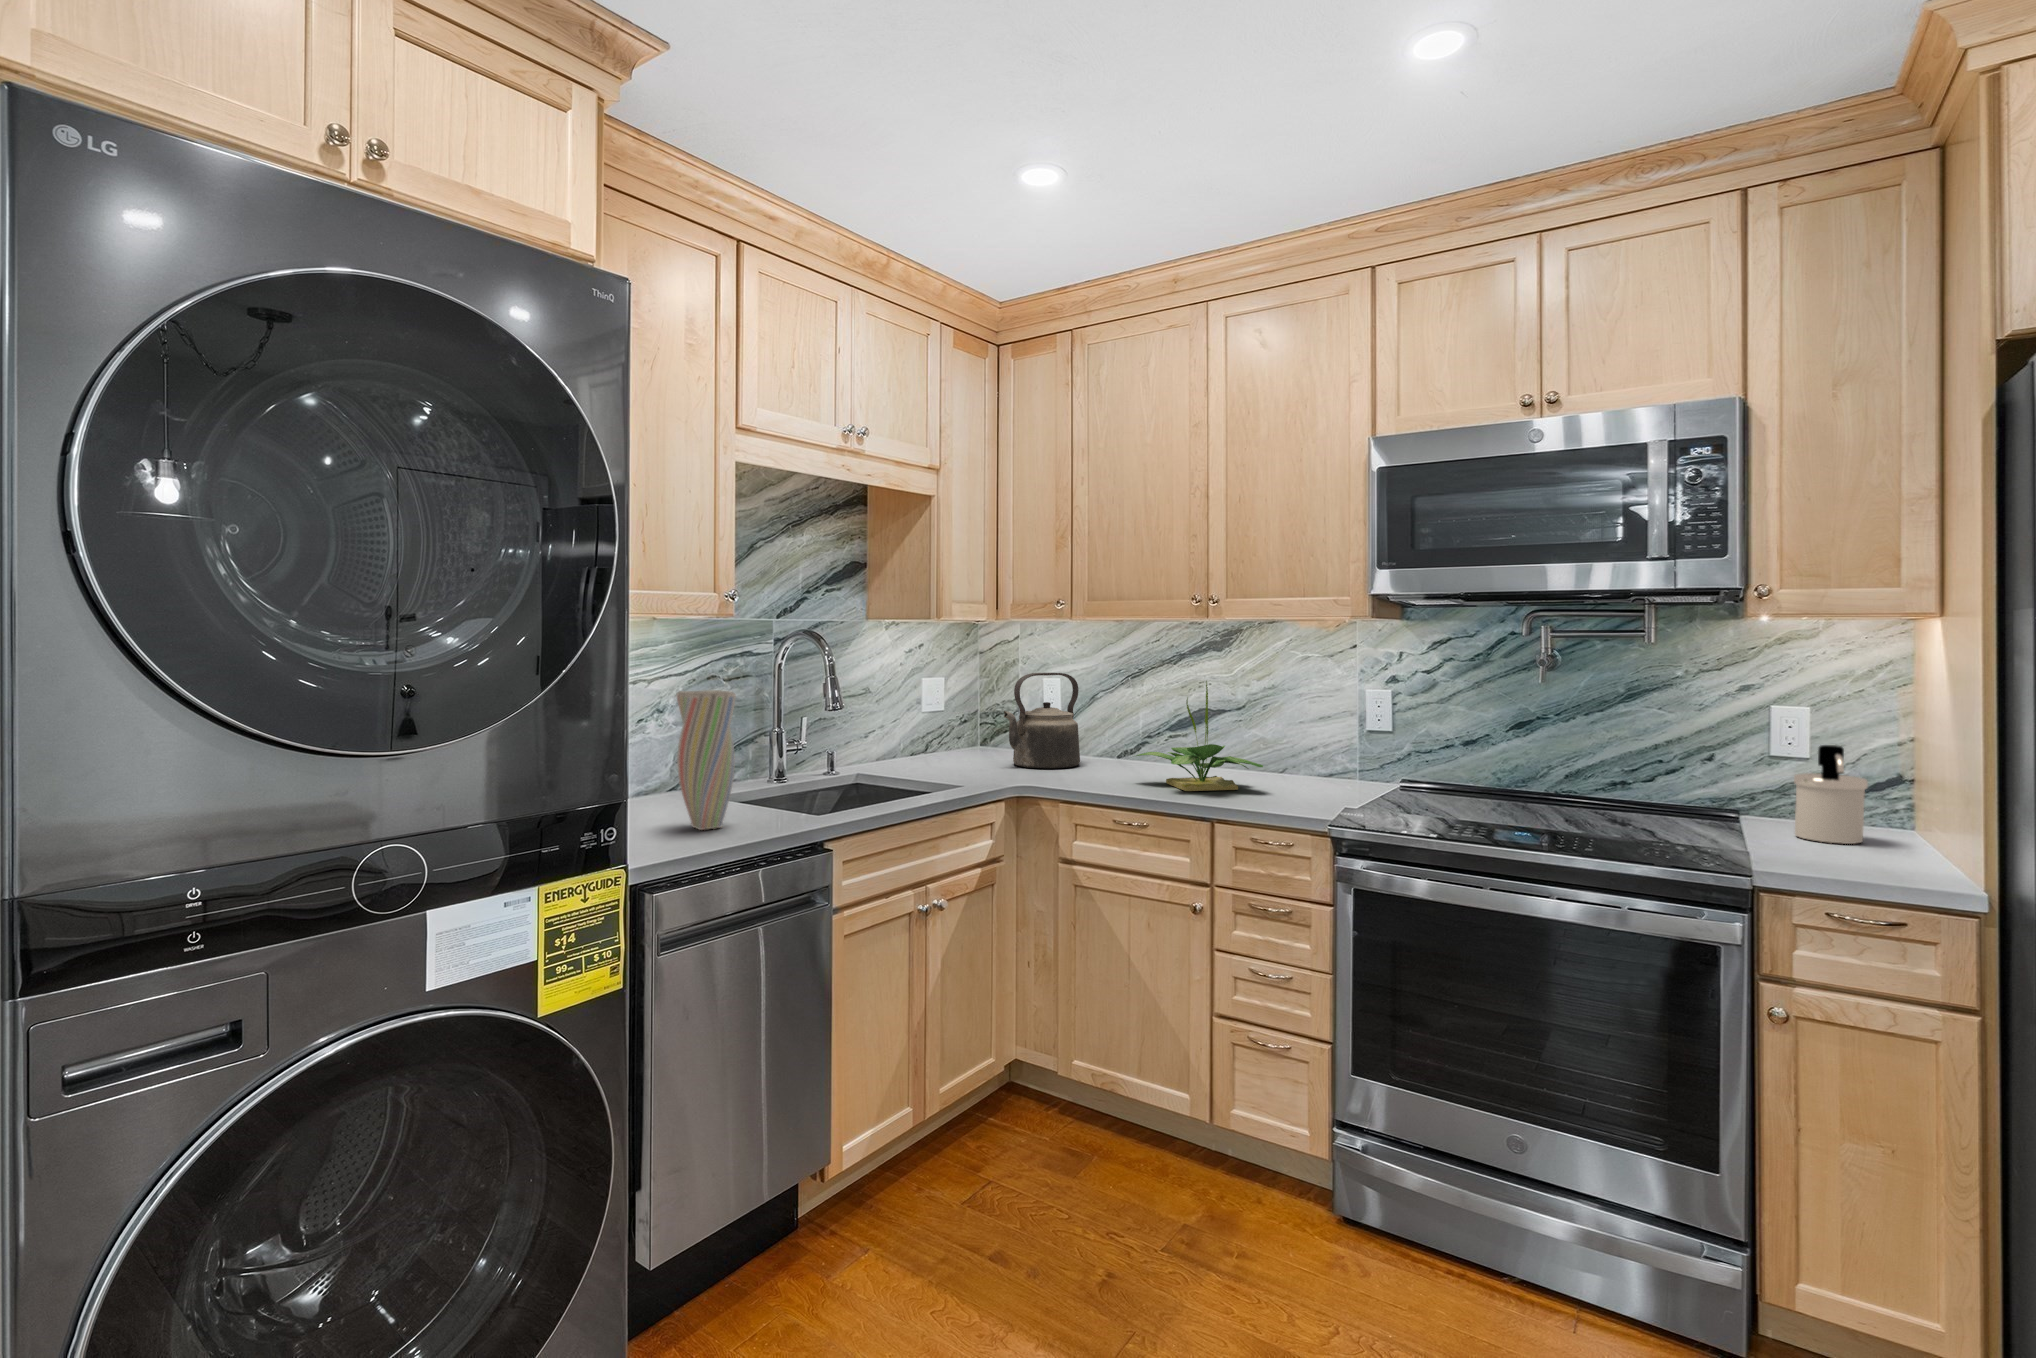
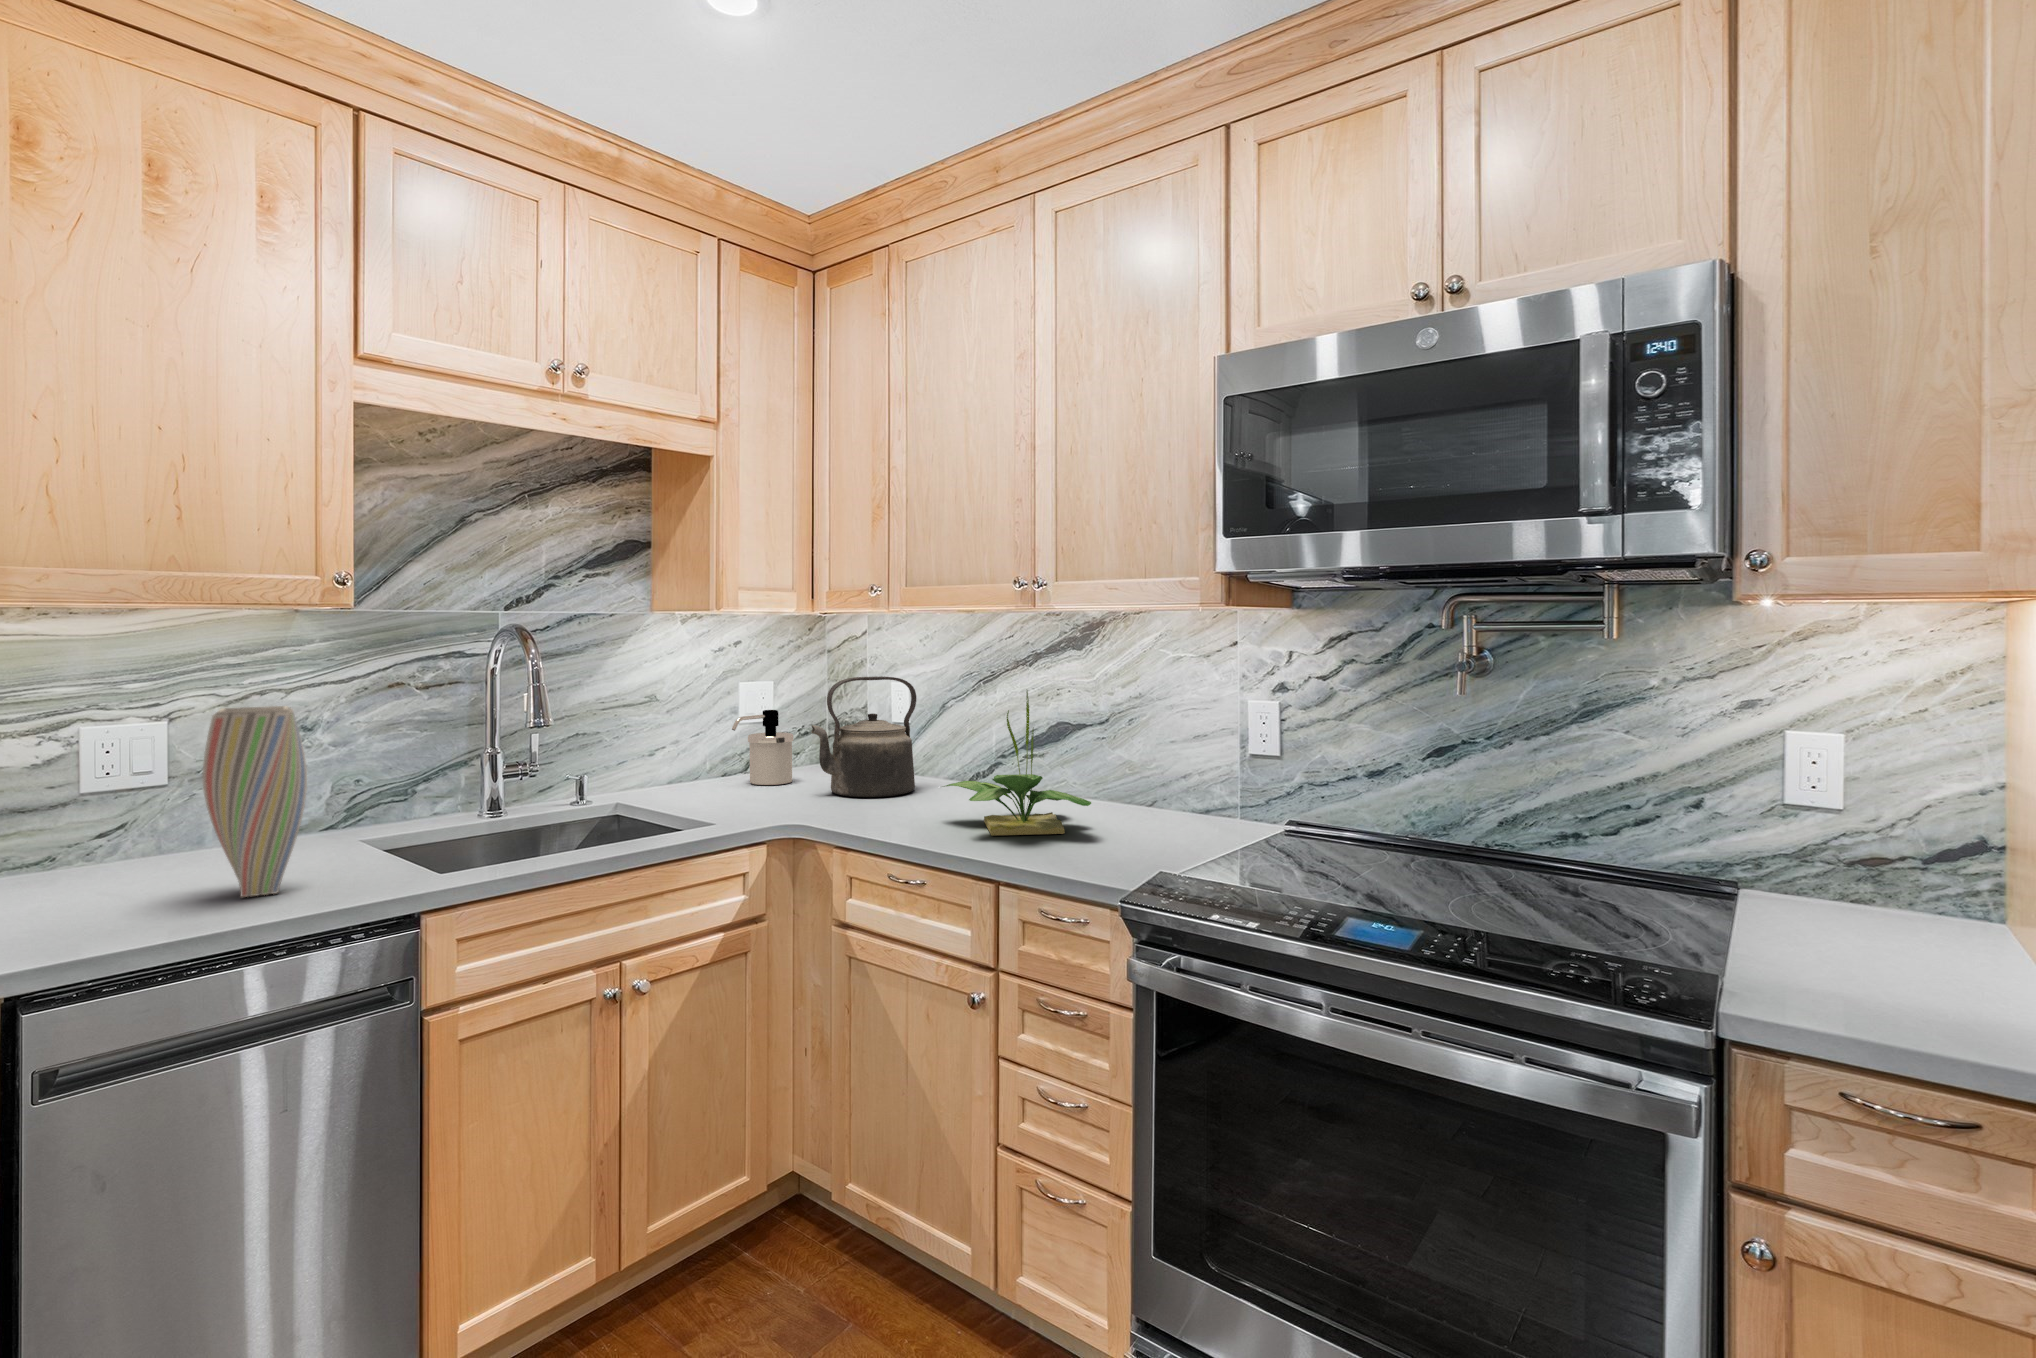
soap dispenser: present [1794,745,1868,844] -> present [732,710,793,785]

